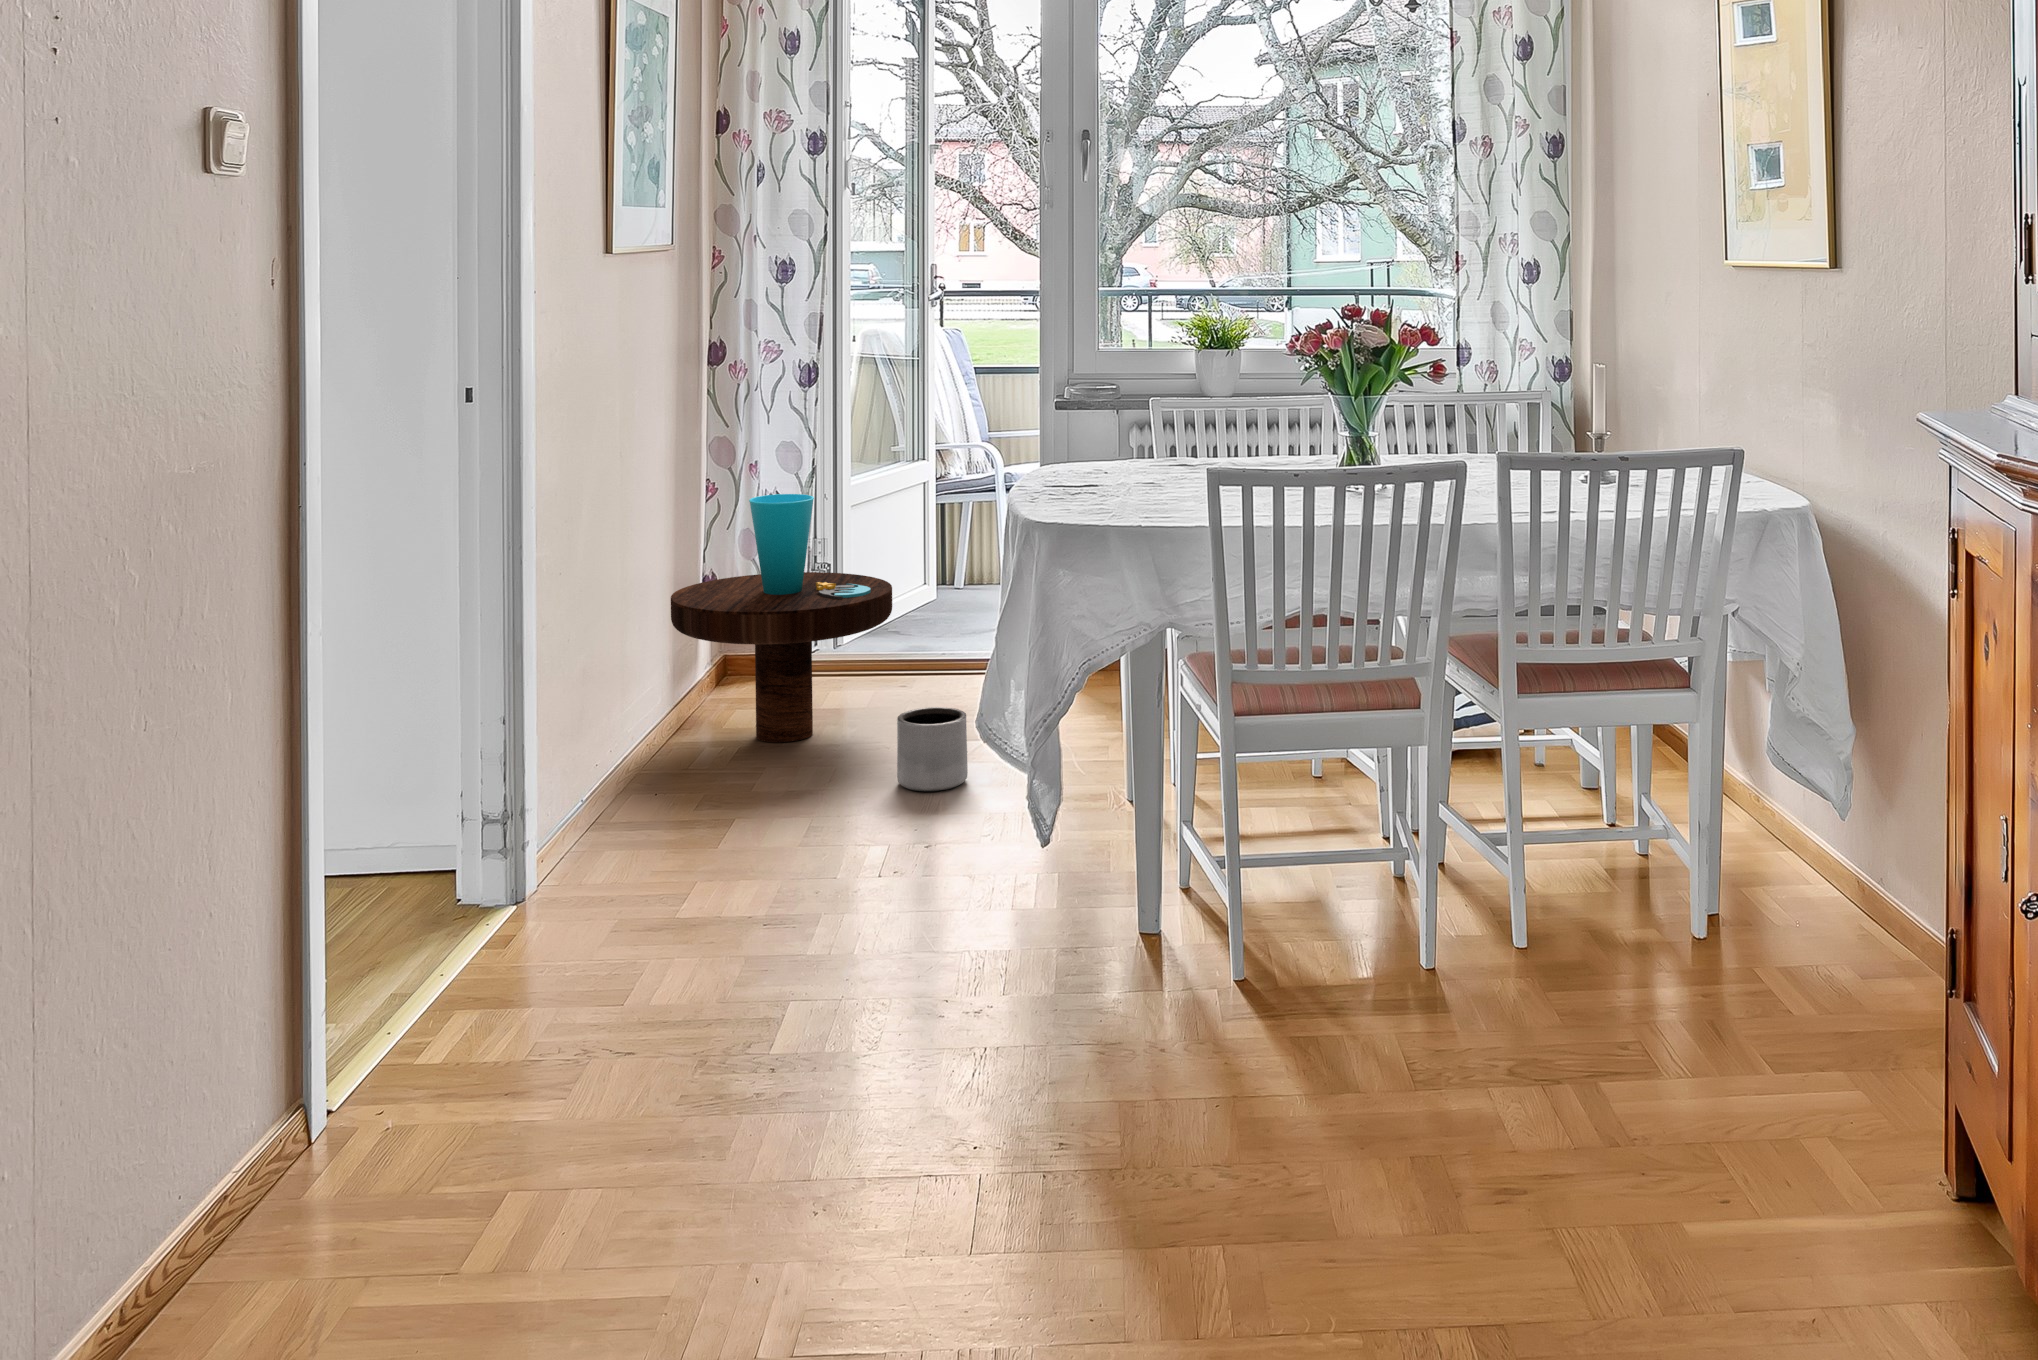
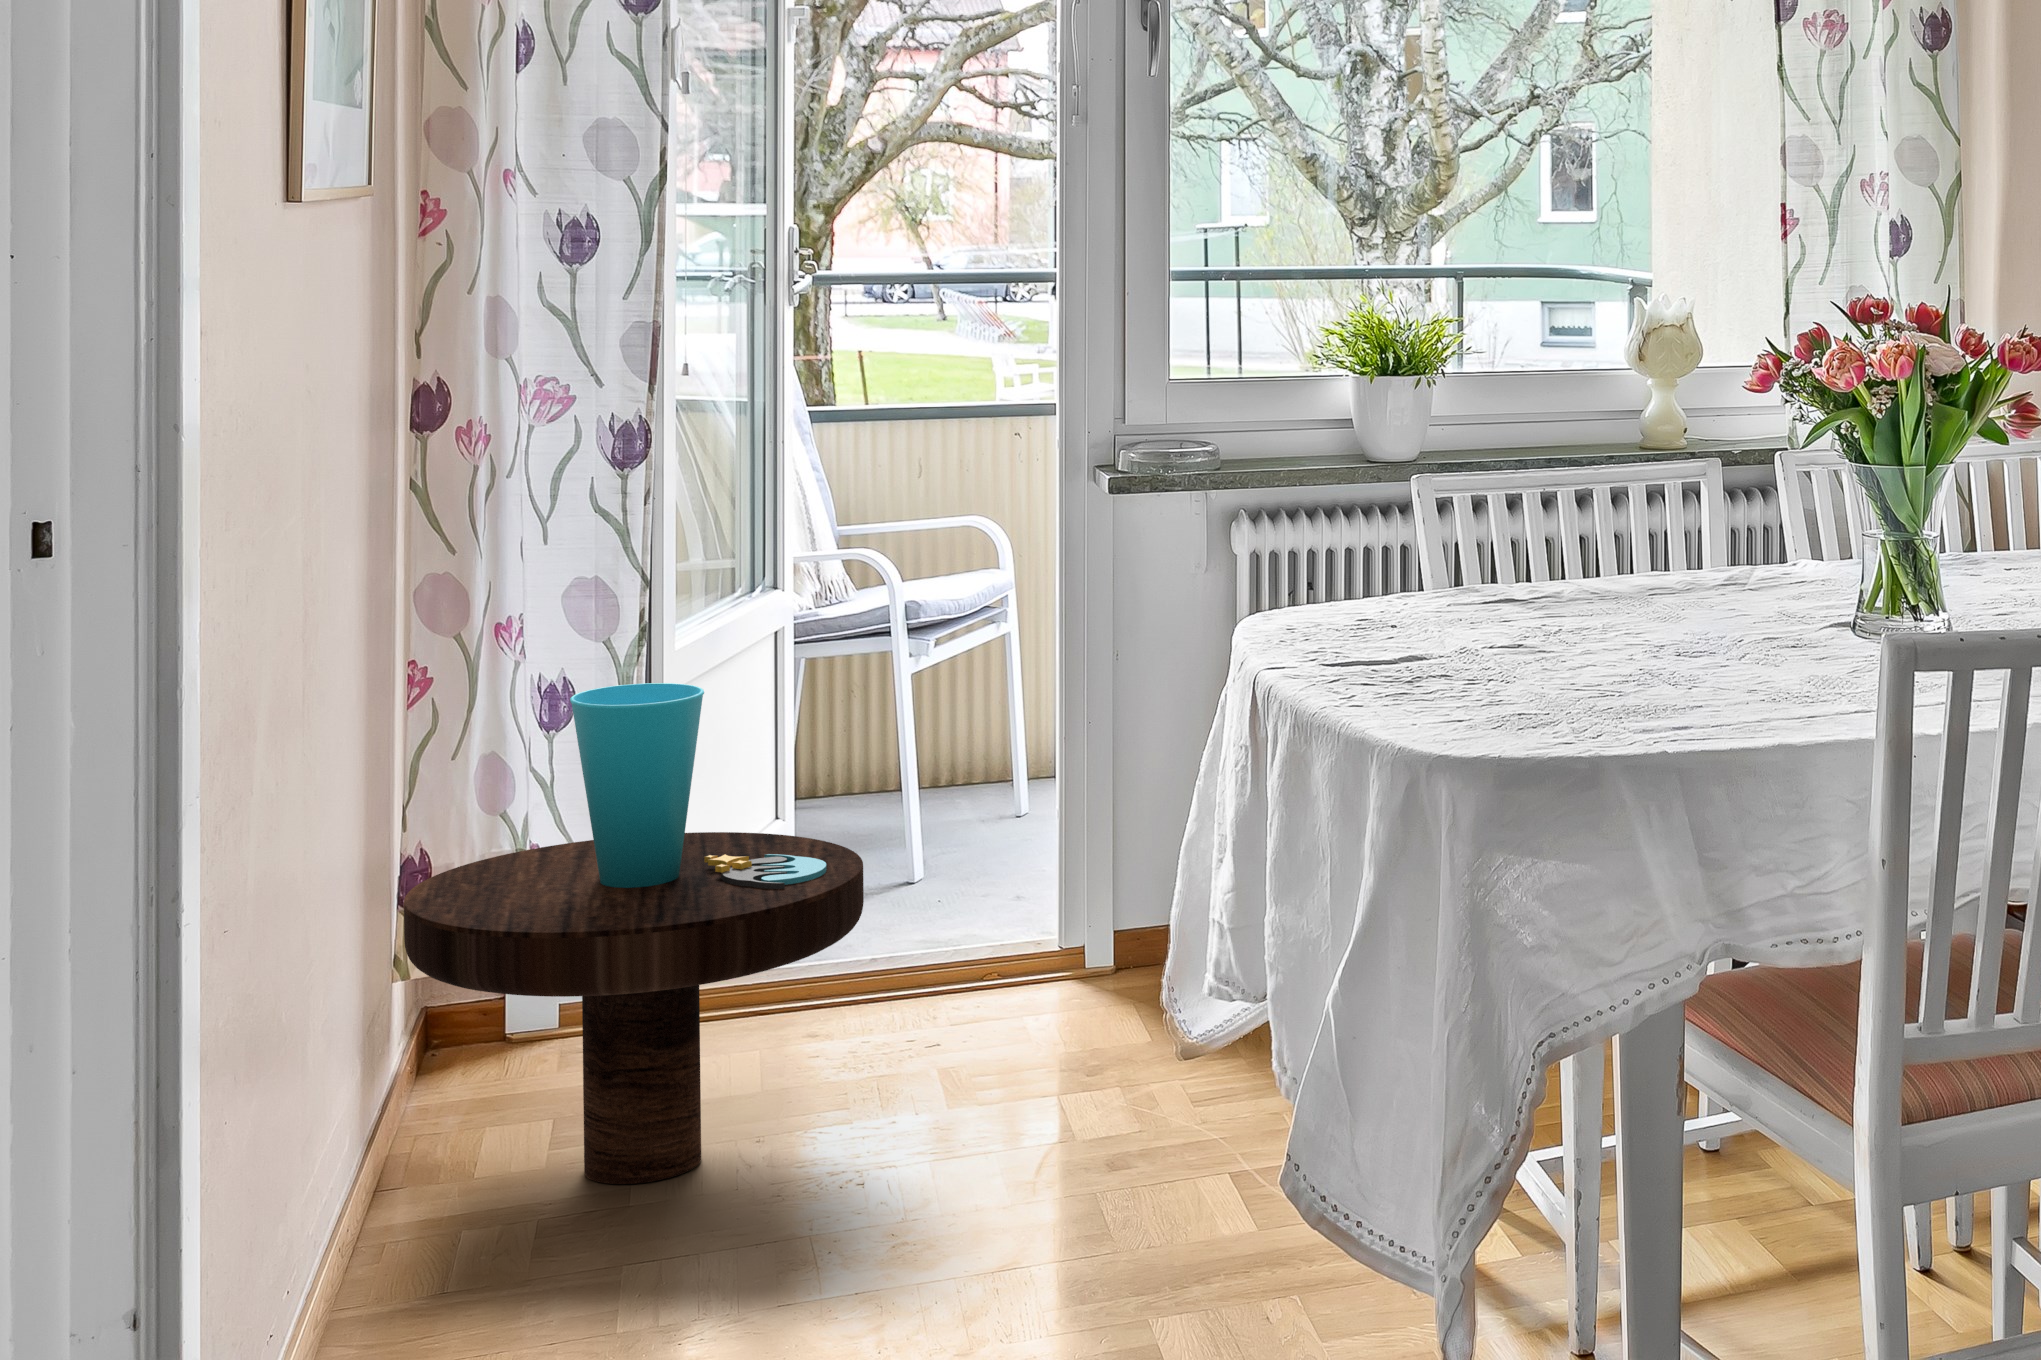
planter: present [897,707,968,791] -> none [952,1088,1091,1261]

